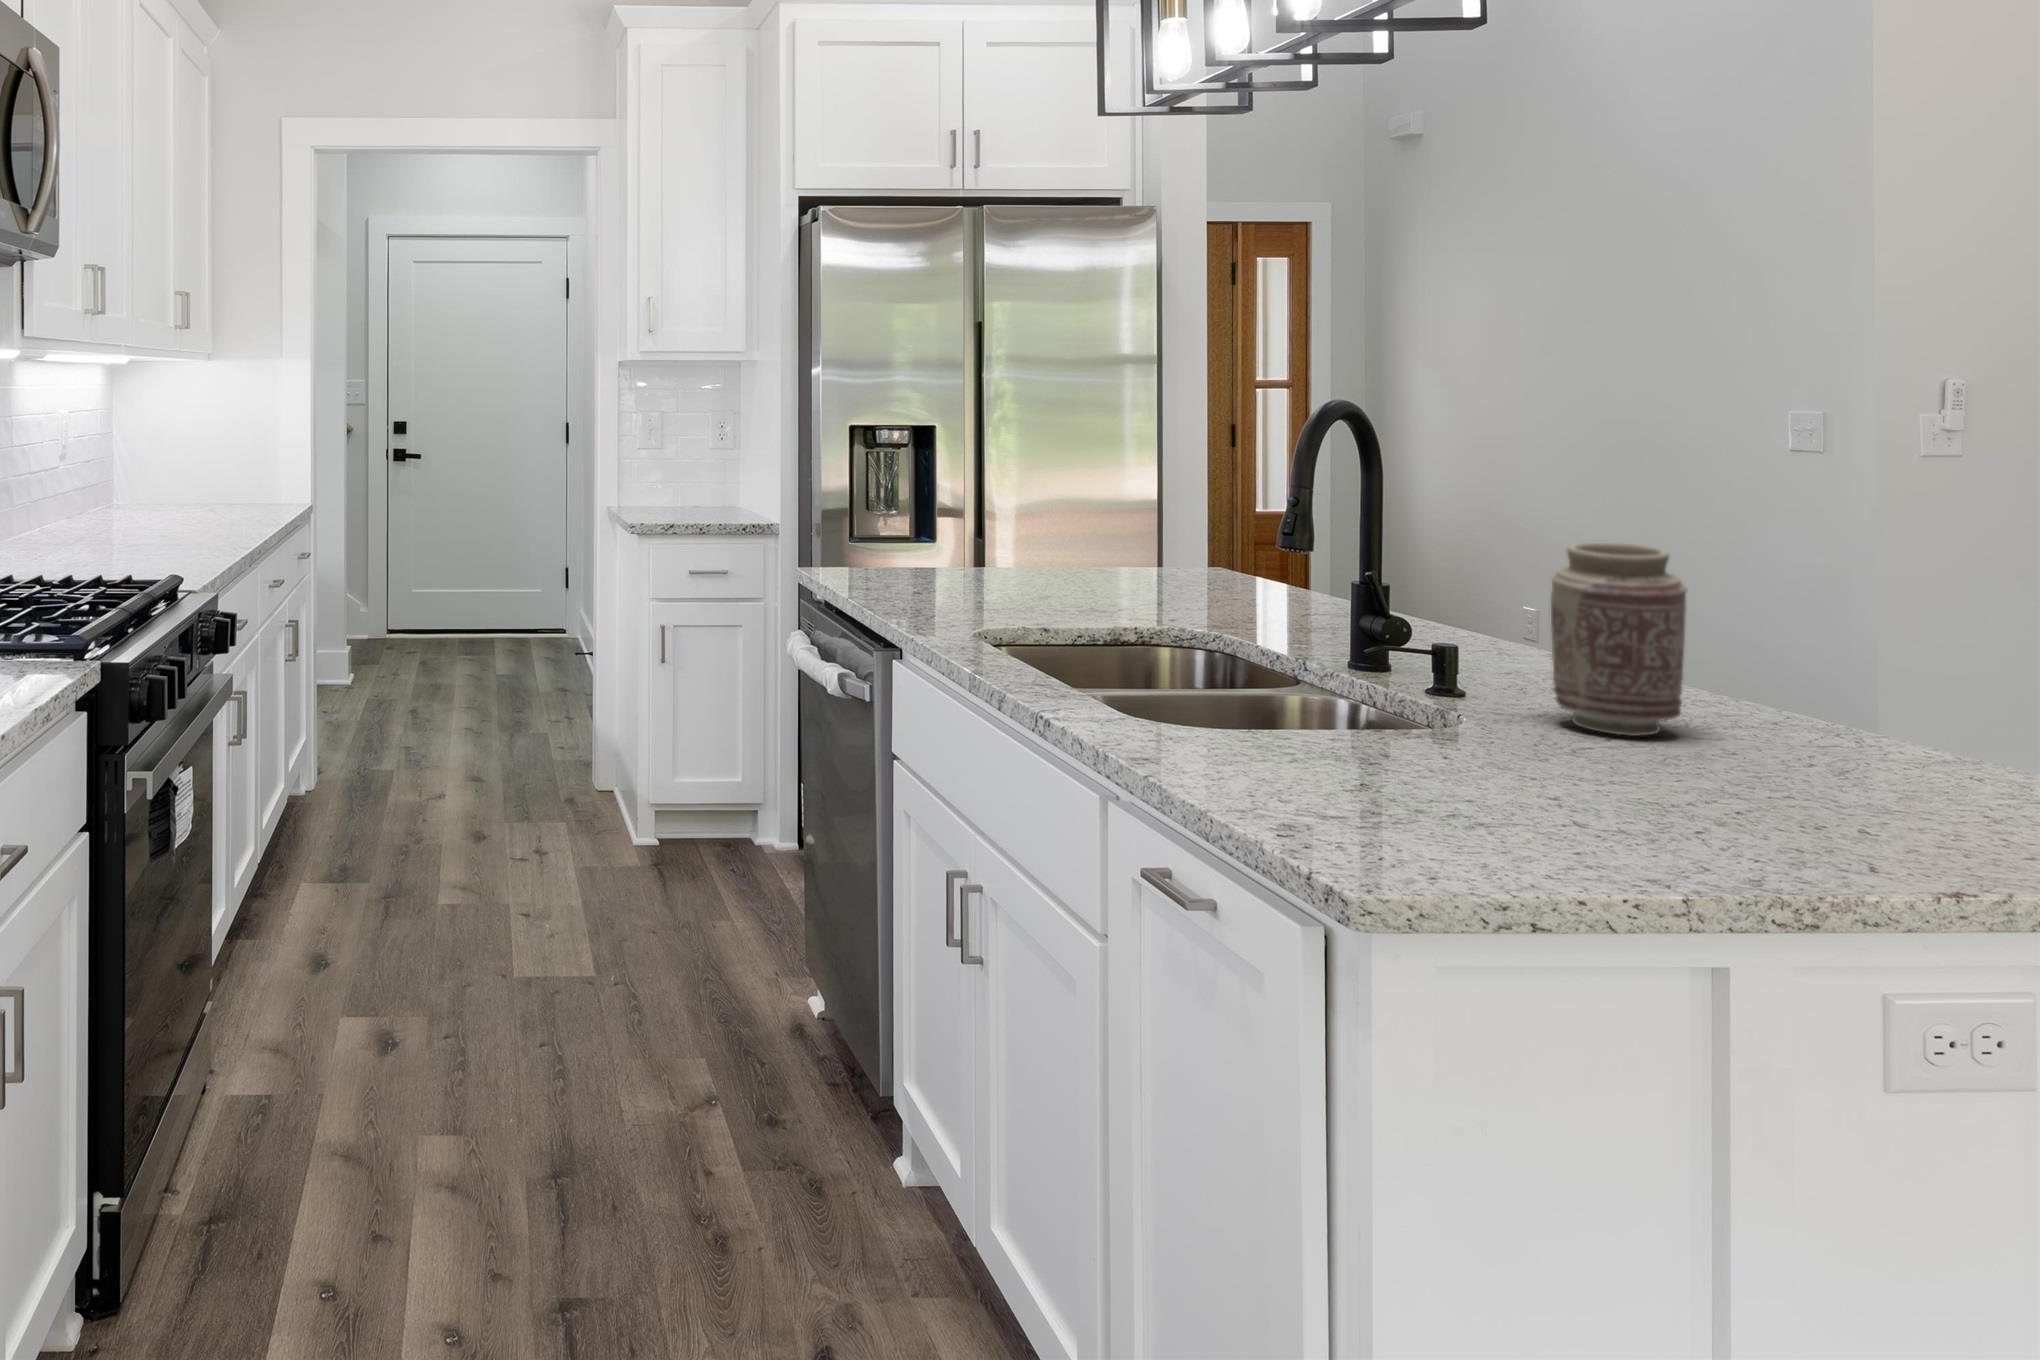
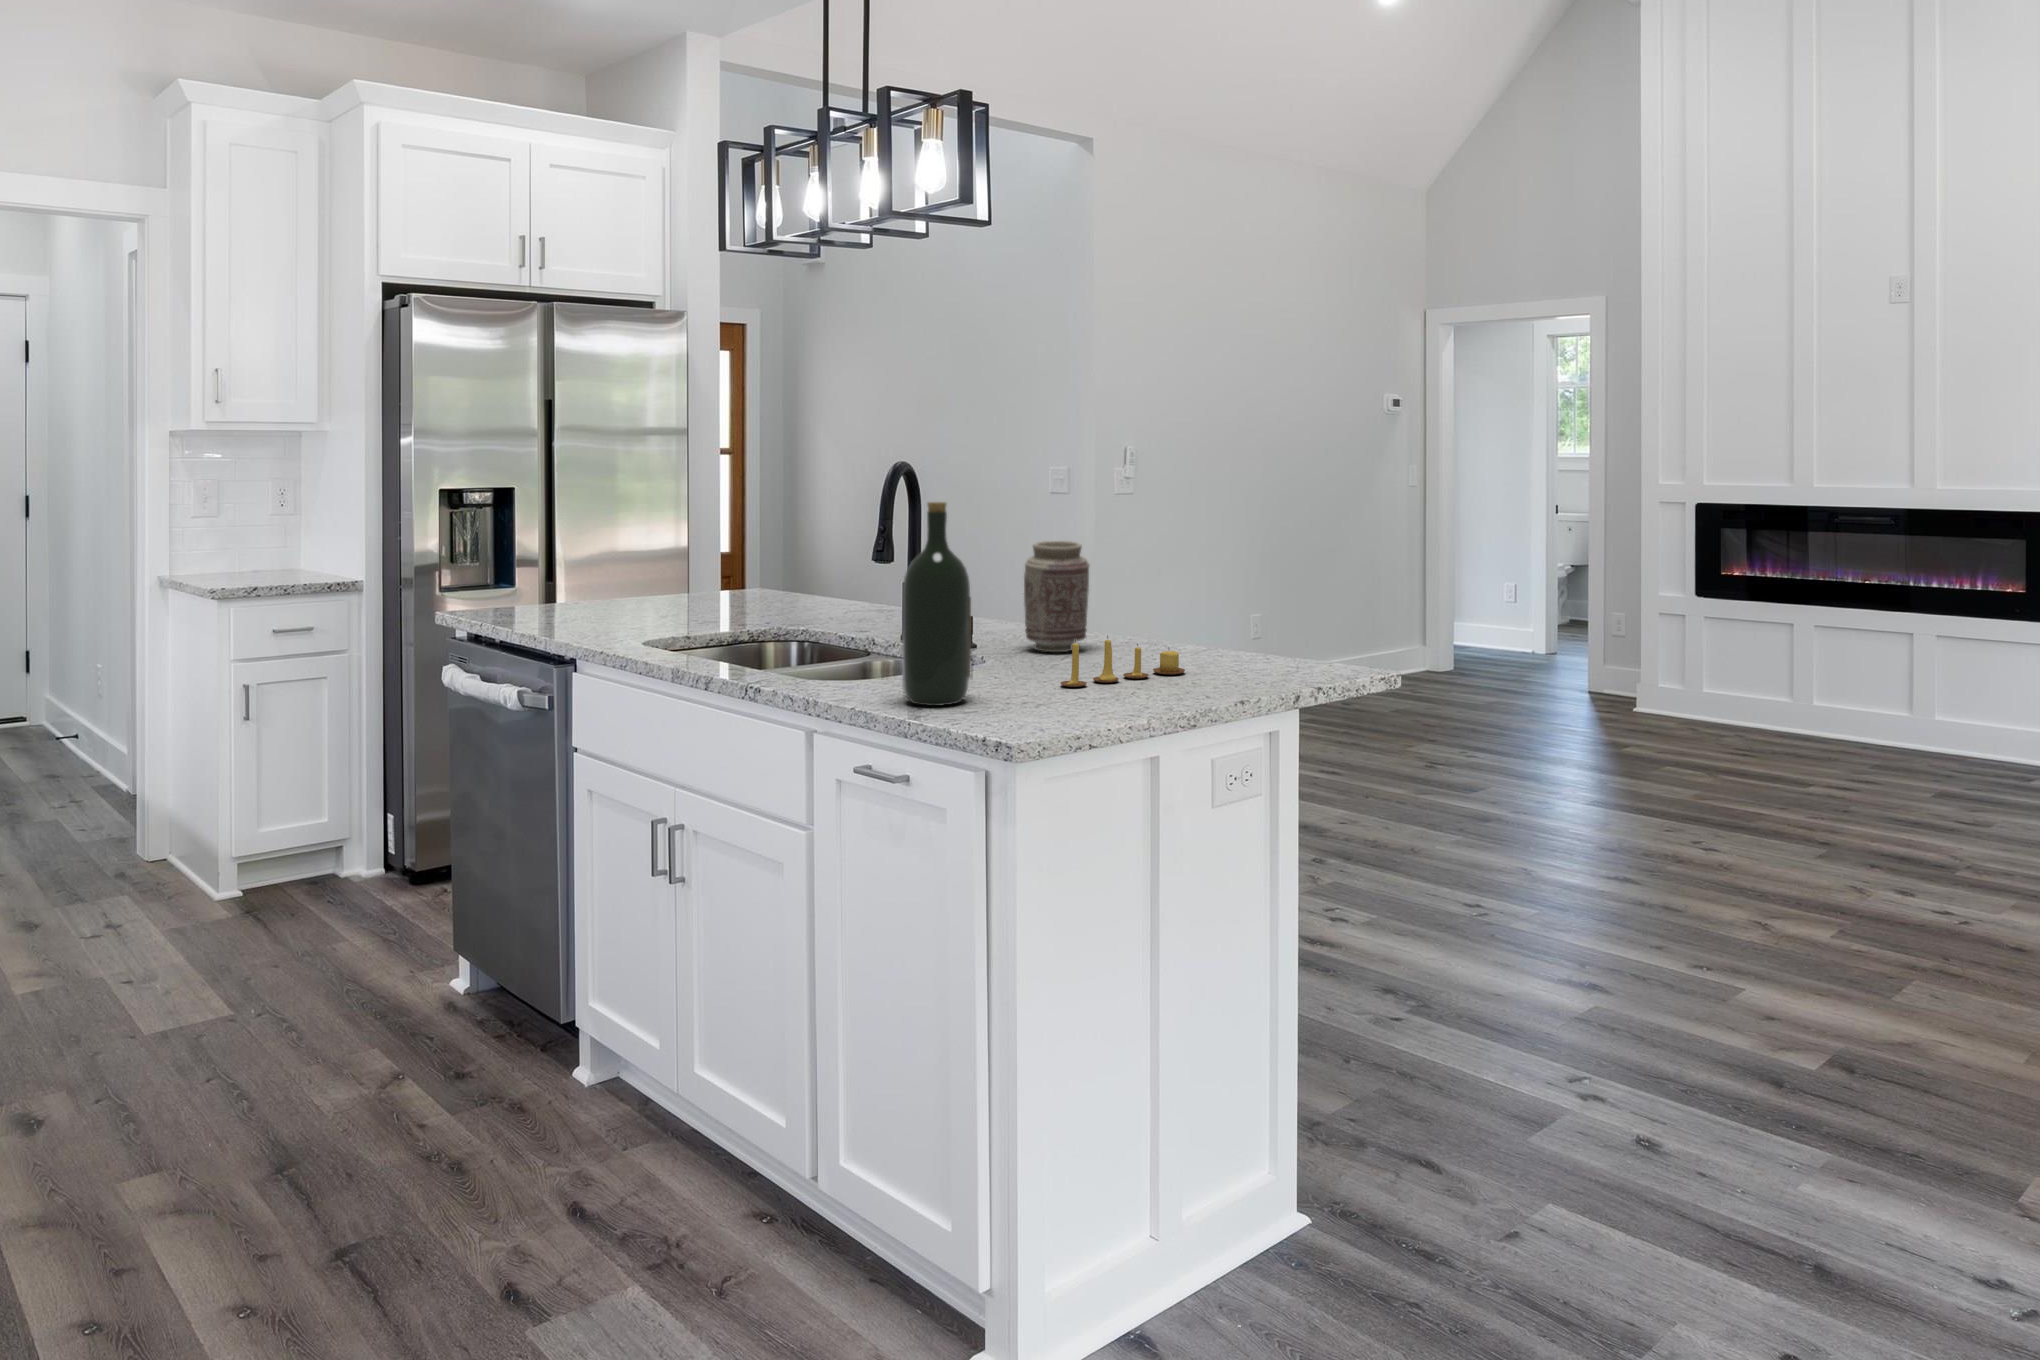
wine bottle: none [1245,470,1370,807] -> present [902,502,971,706]
candle: none [1572,724,1881,820] -> present [1061,636,1185,687]

